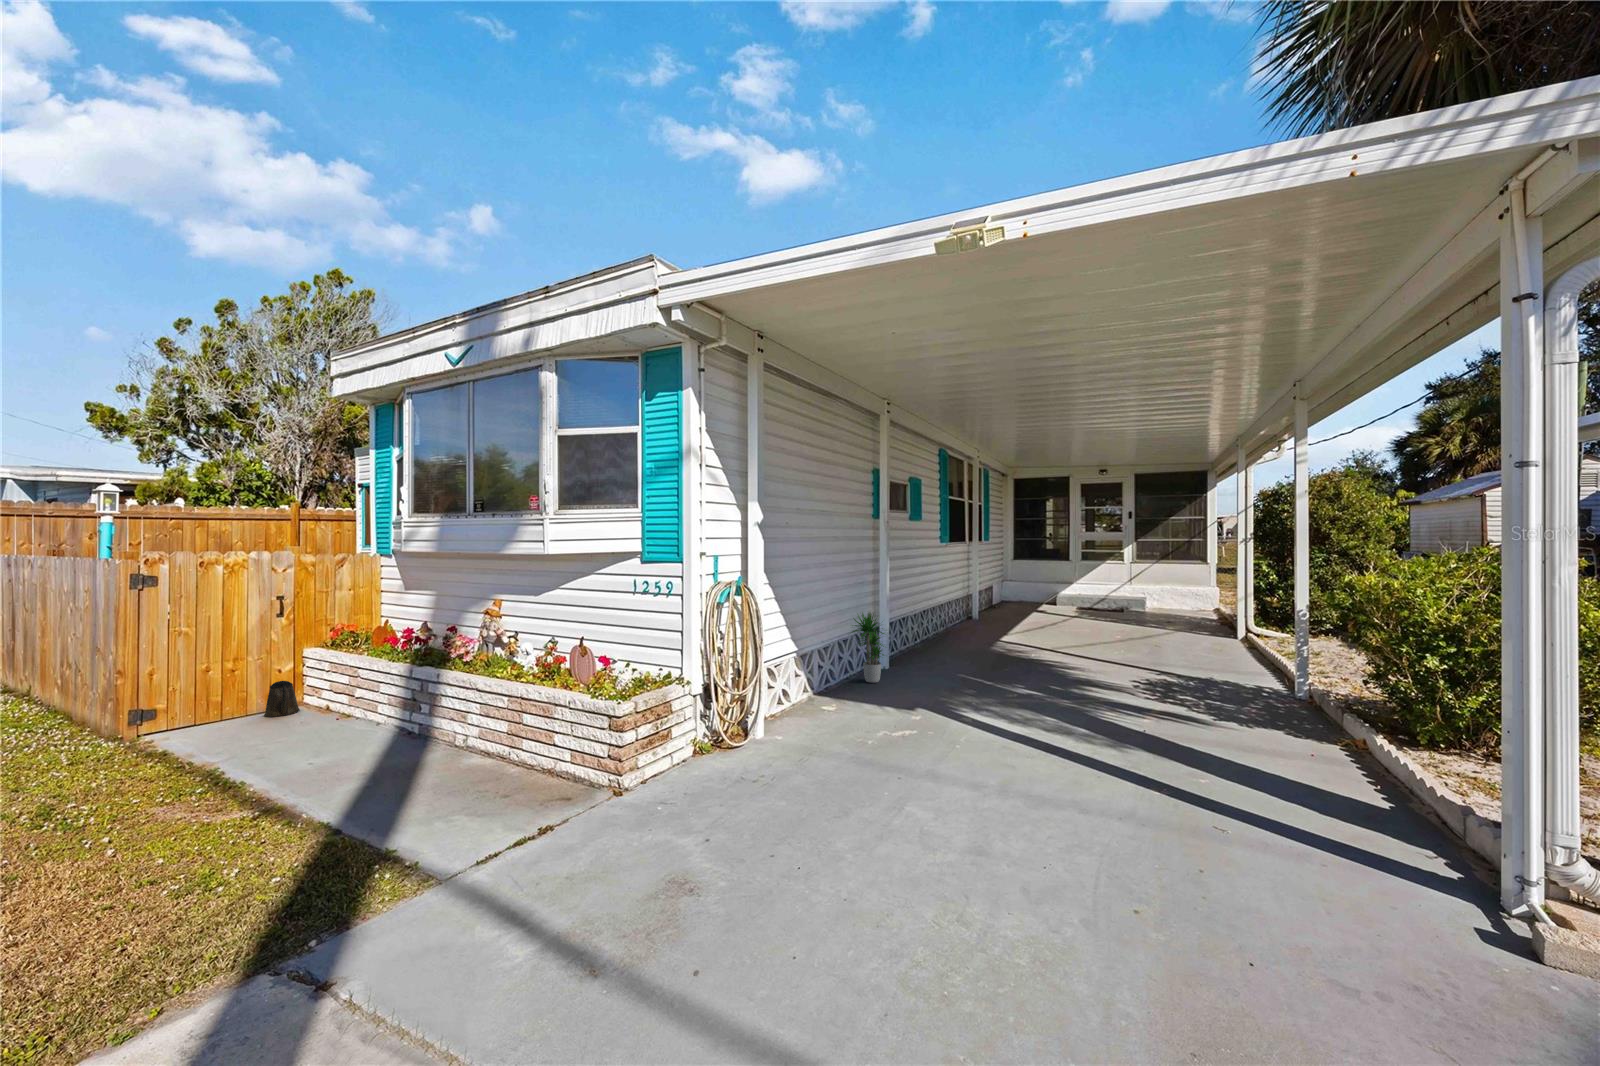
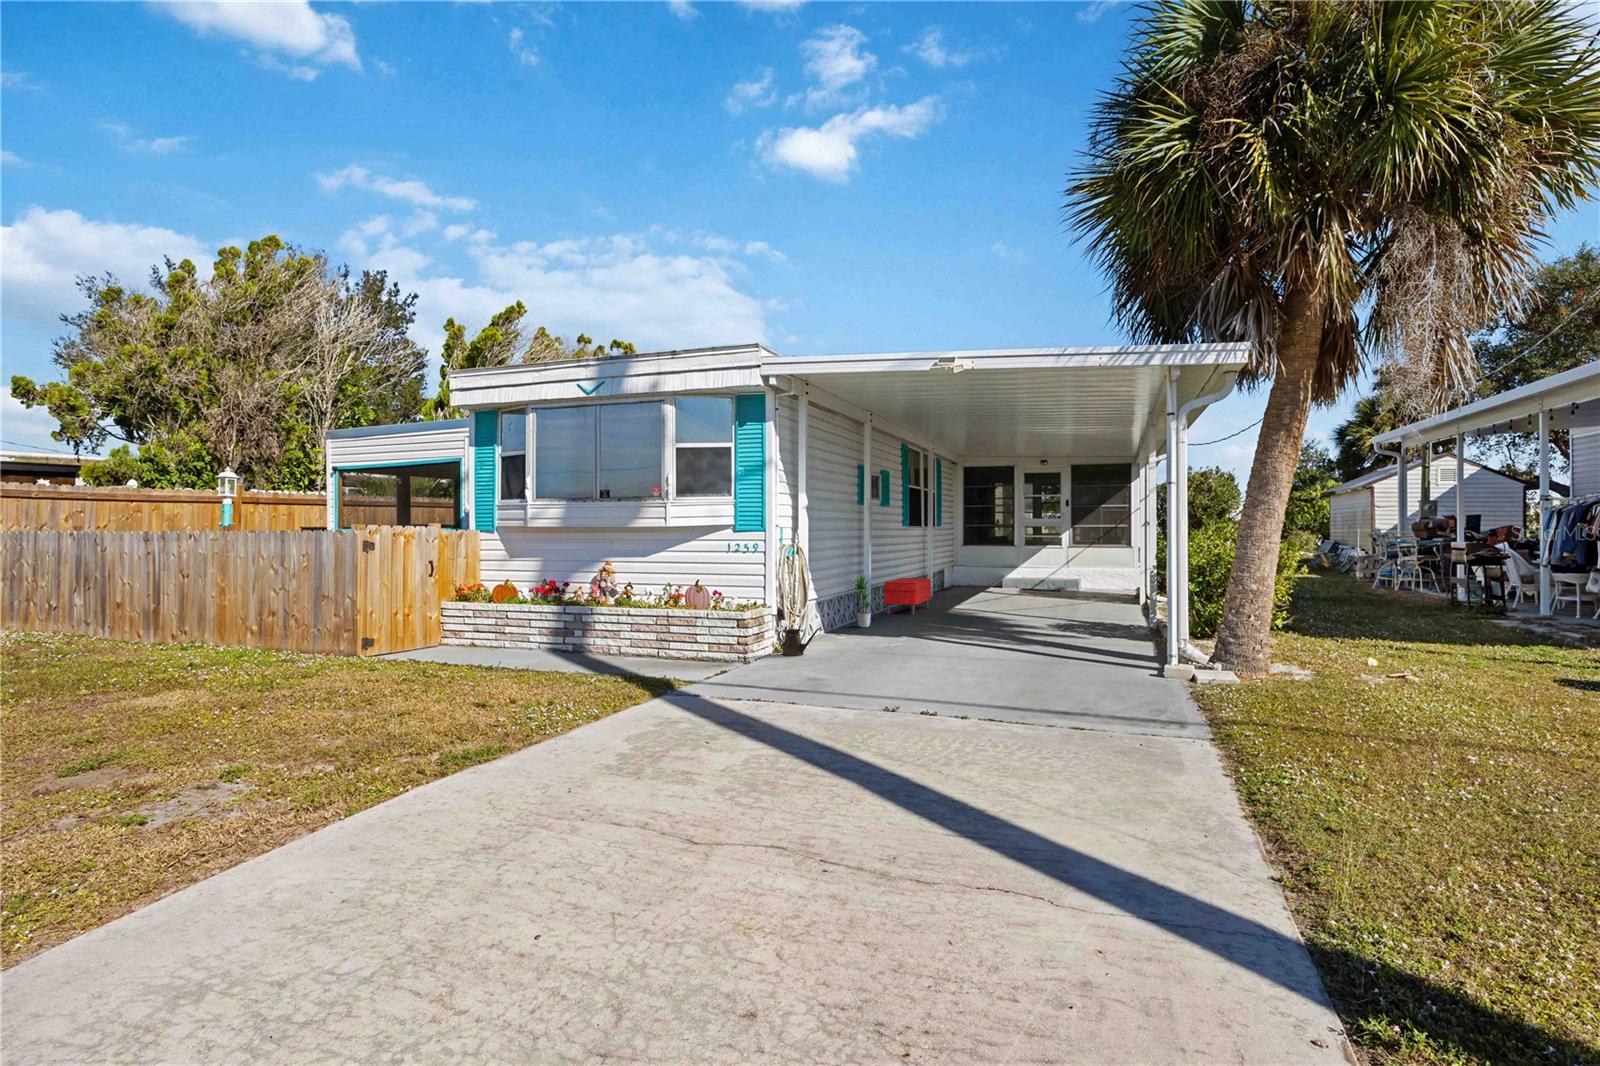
bench: none [910,604,971,655] -> present [884,578,931,615]
watering can: present [264,681,300,717] -> present [777,628,821,656]

